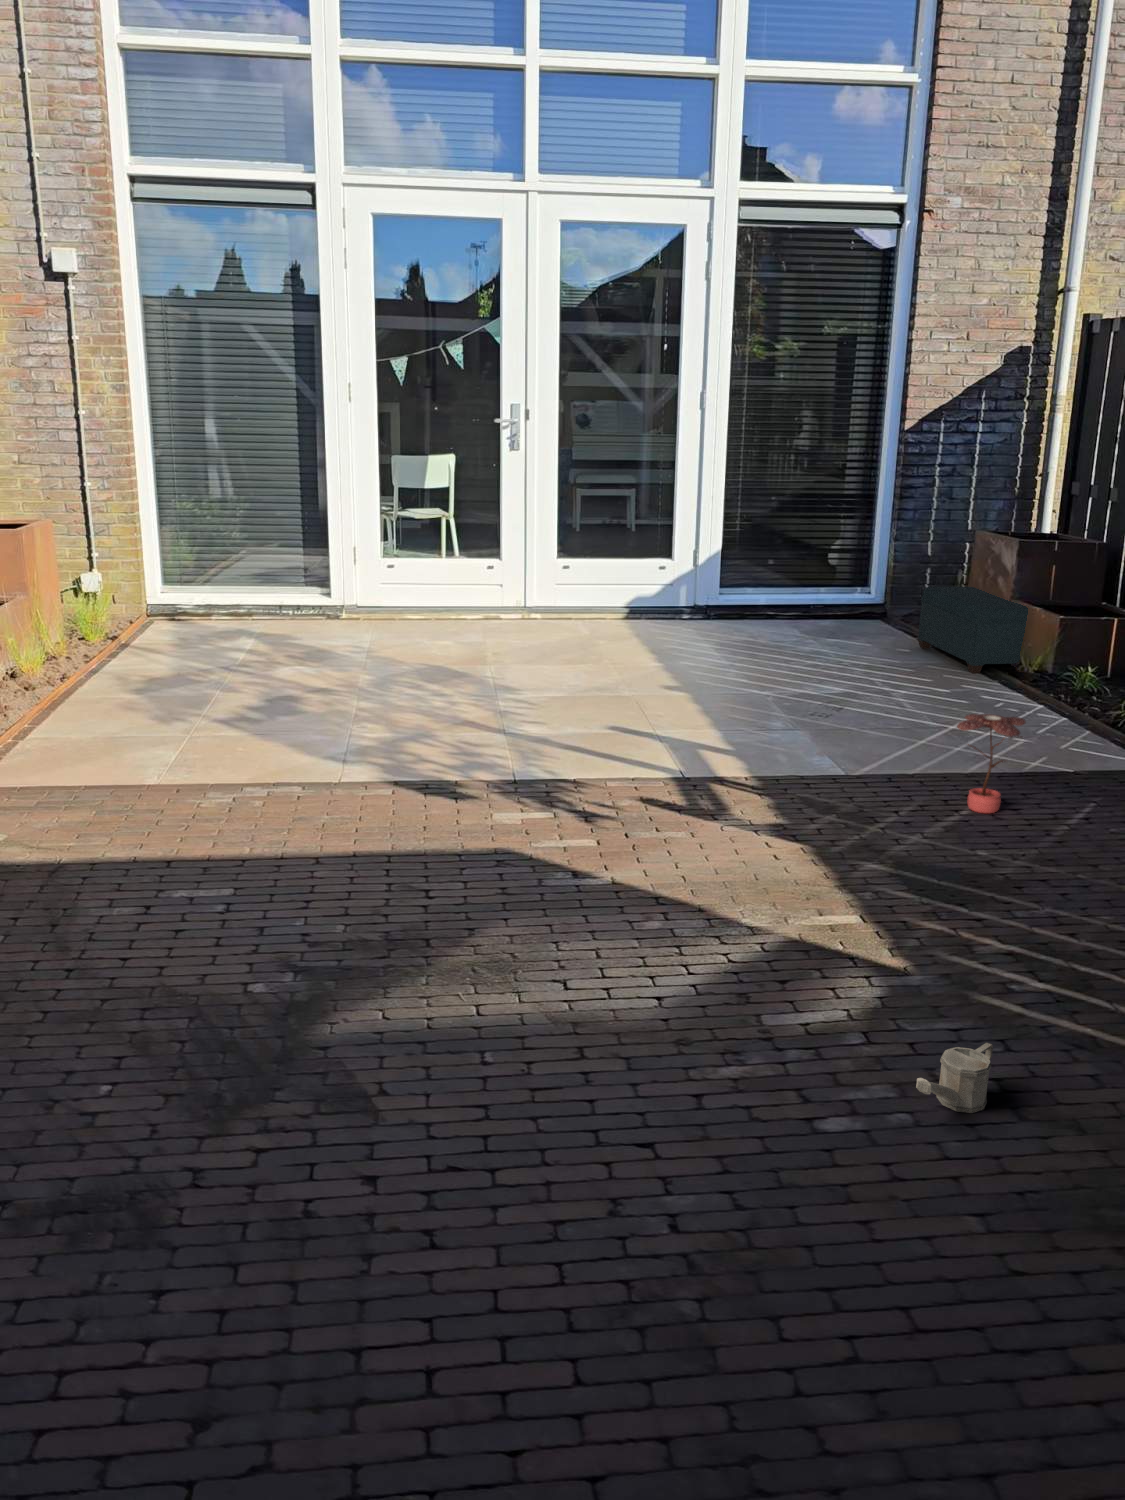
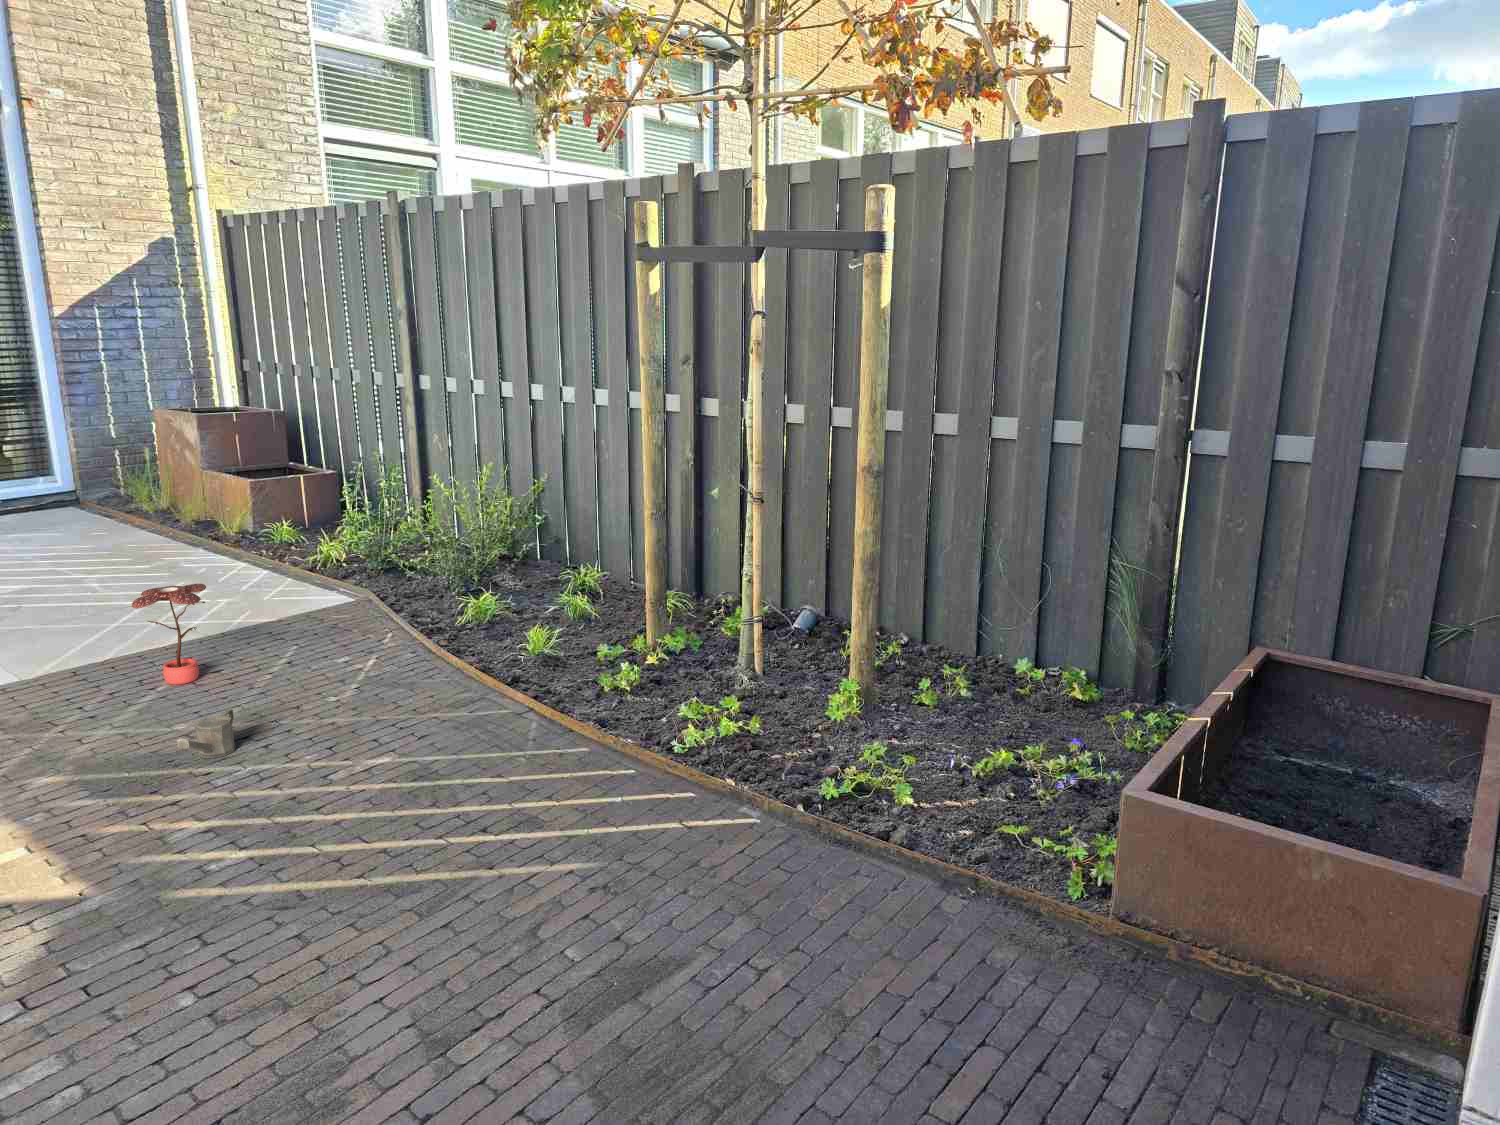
bench: present [918,587,1028,673] -> none [109,463,232,545]
watering can: present [916,1043,993,1113] -> present [177,709,236,758]

